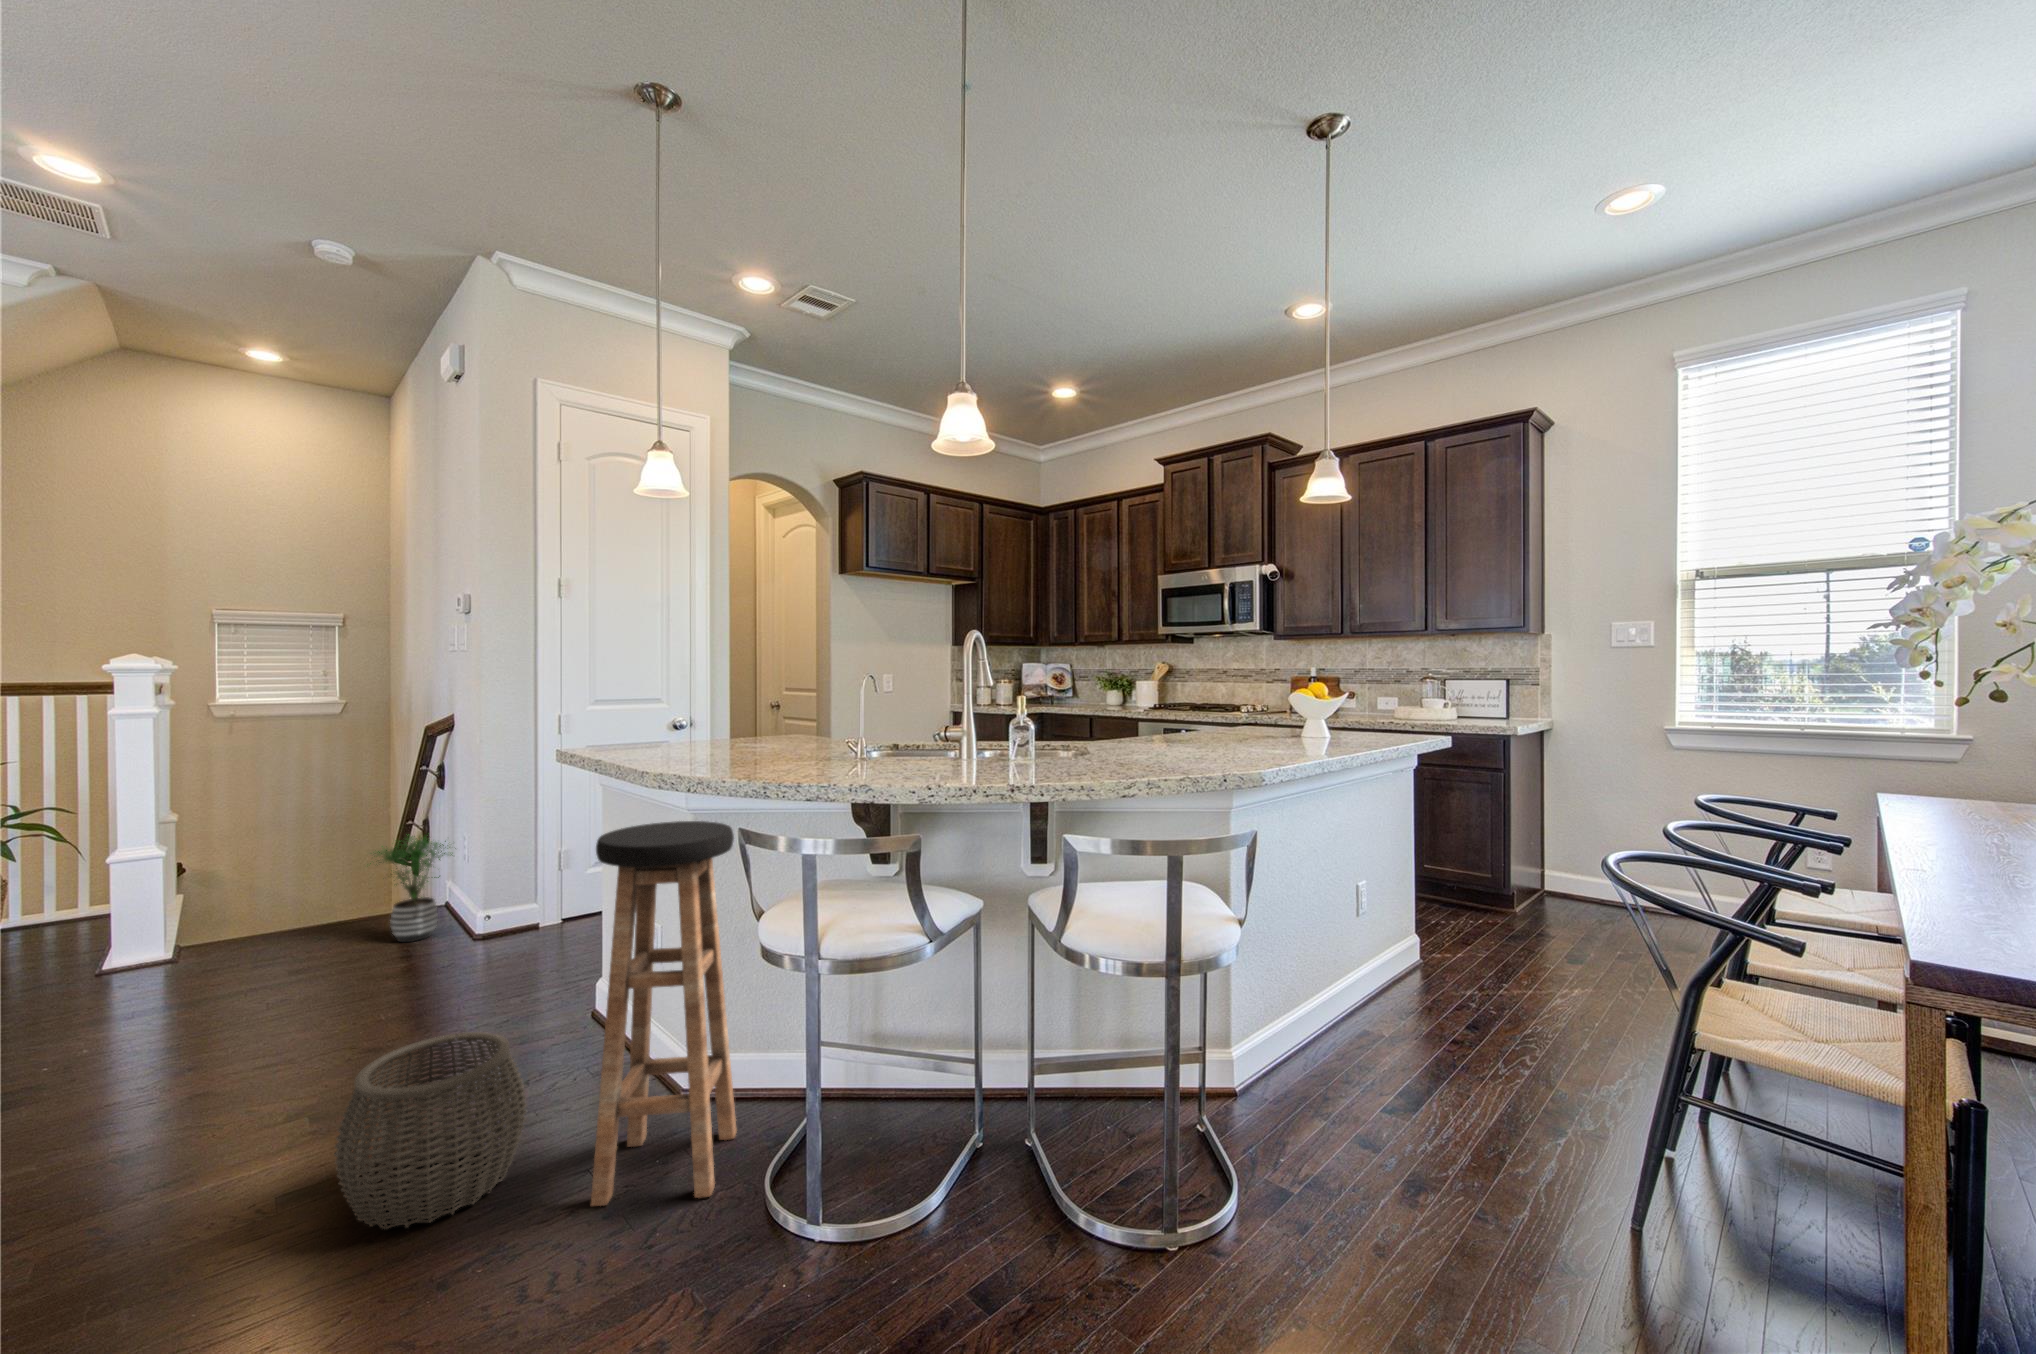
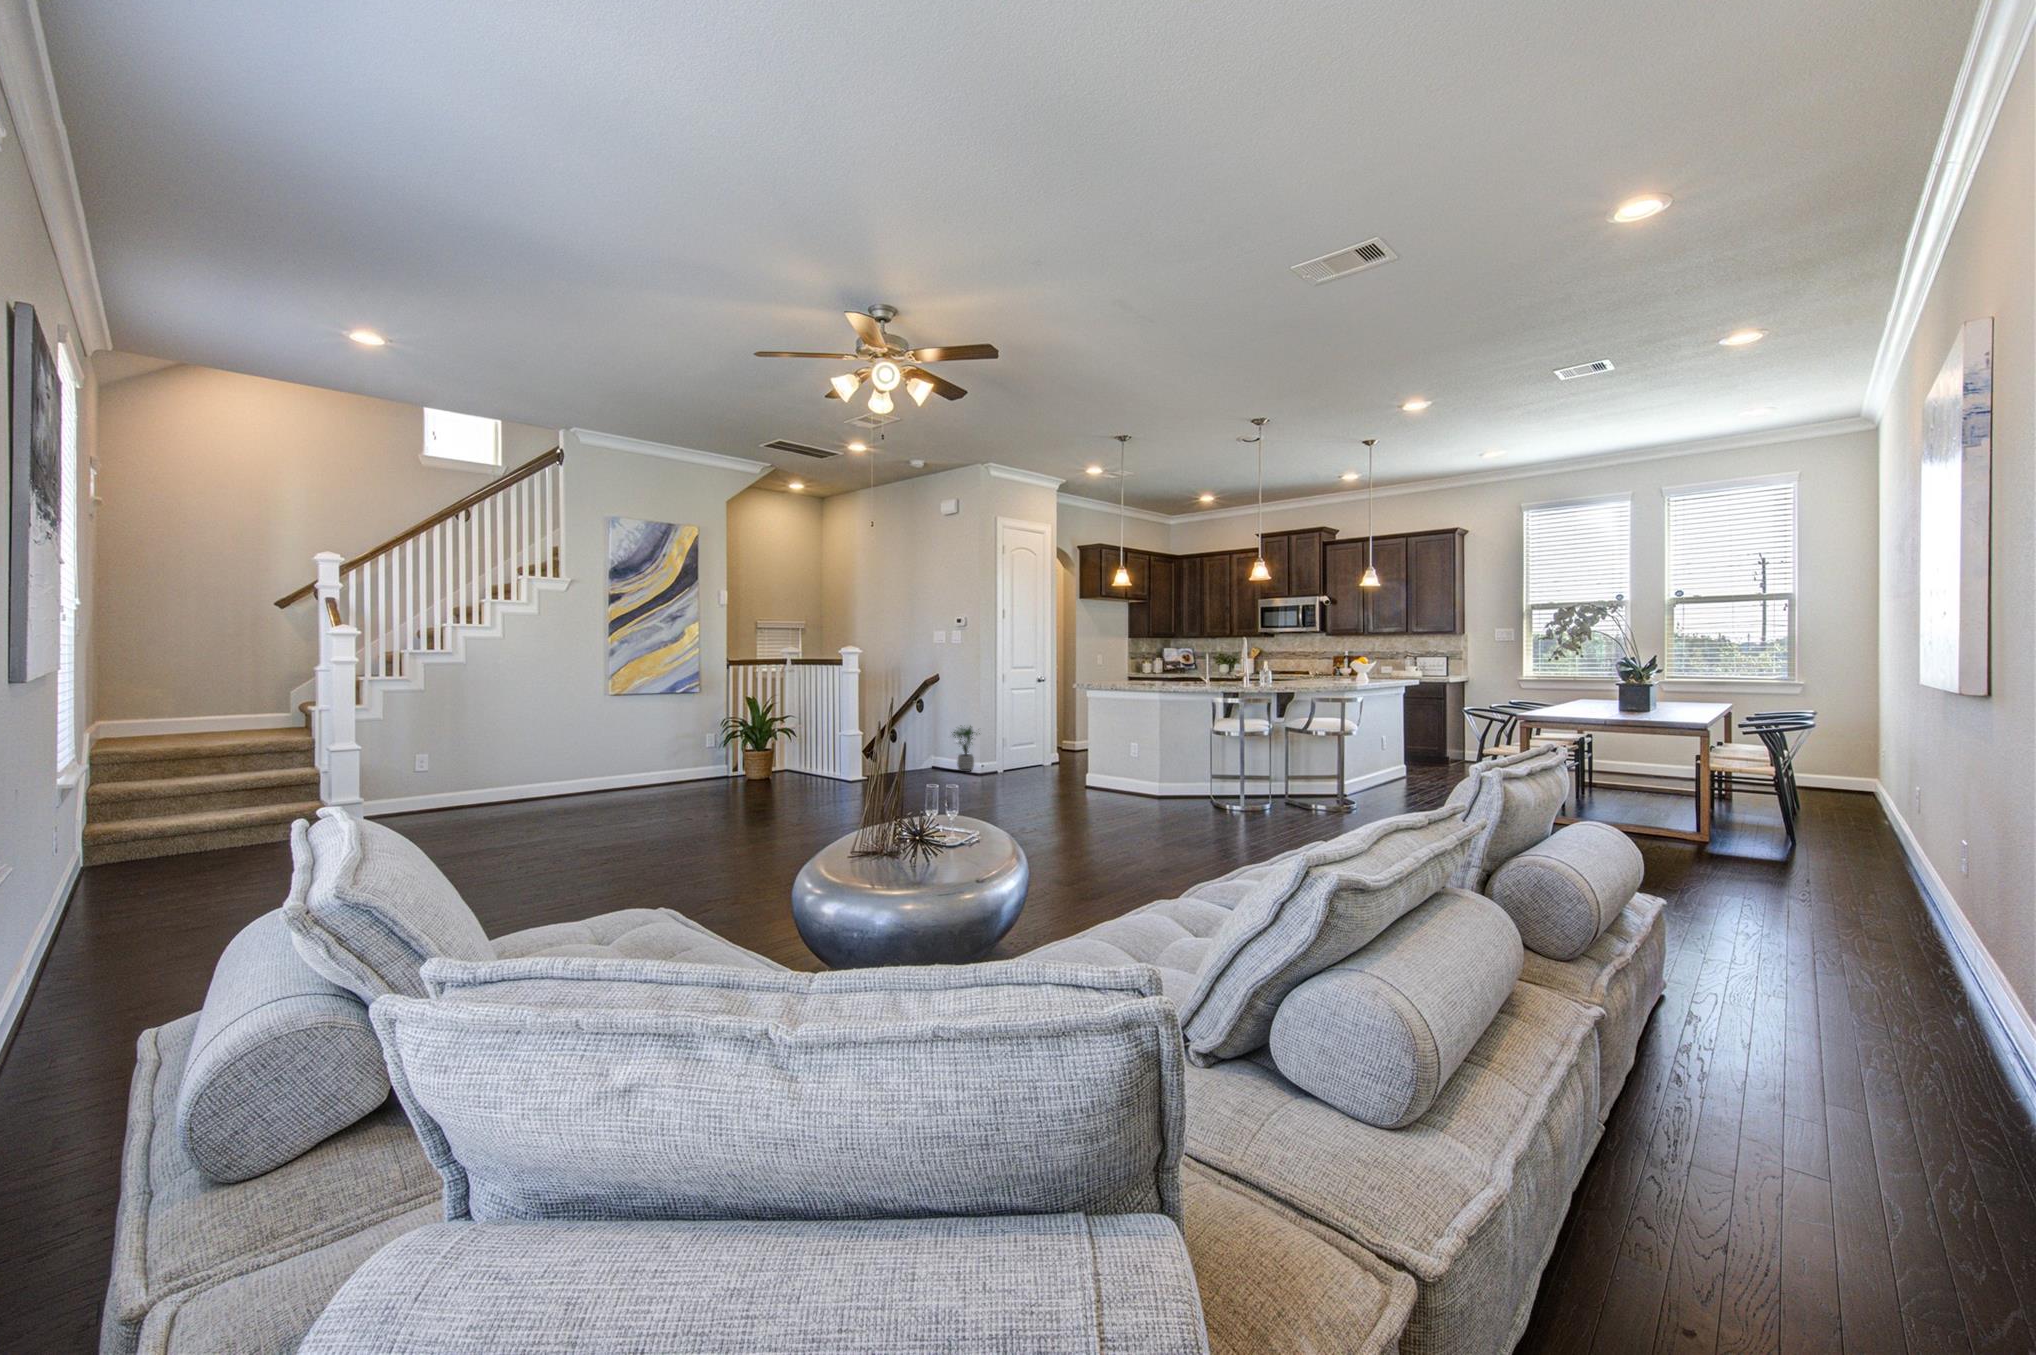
bar stool: present [591,821,737,1206] -> none [1170,697,1213,802]
woven basket: present [335,1032,526,1229] -> none [1109,761,1154,804]

